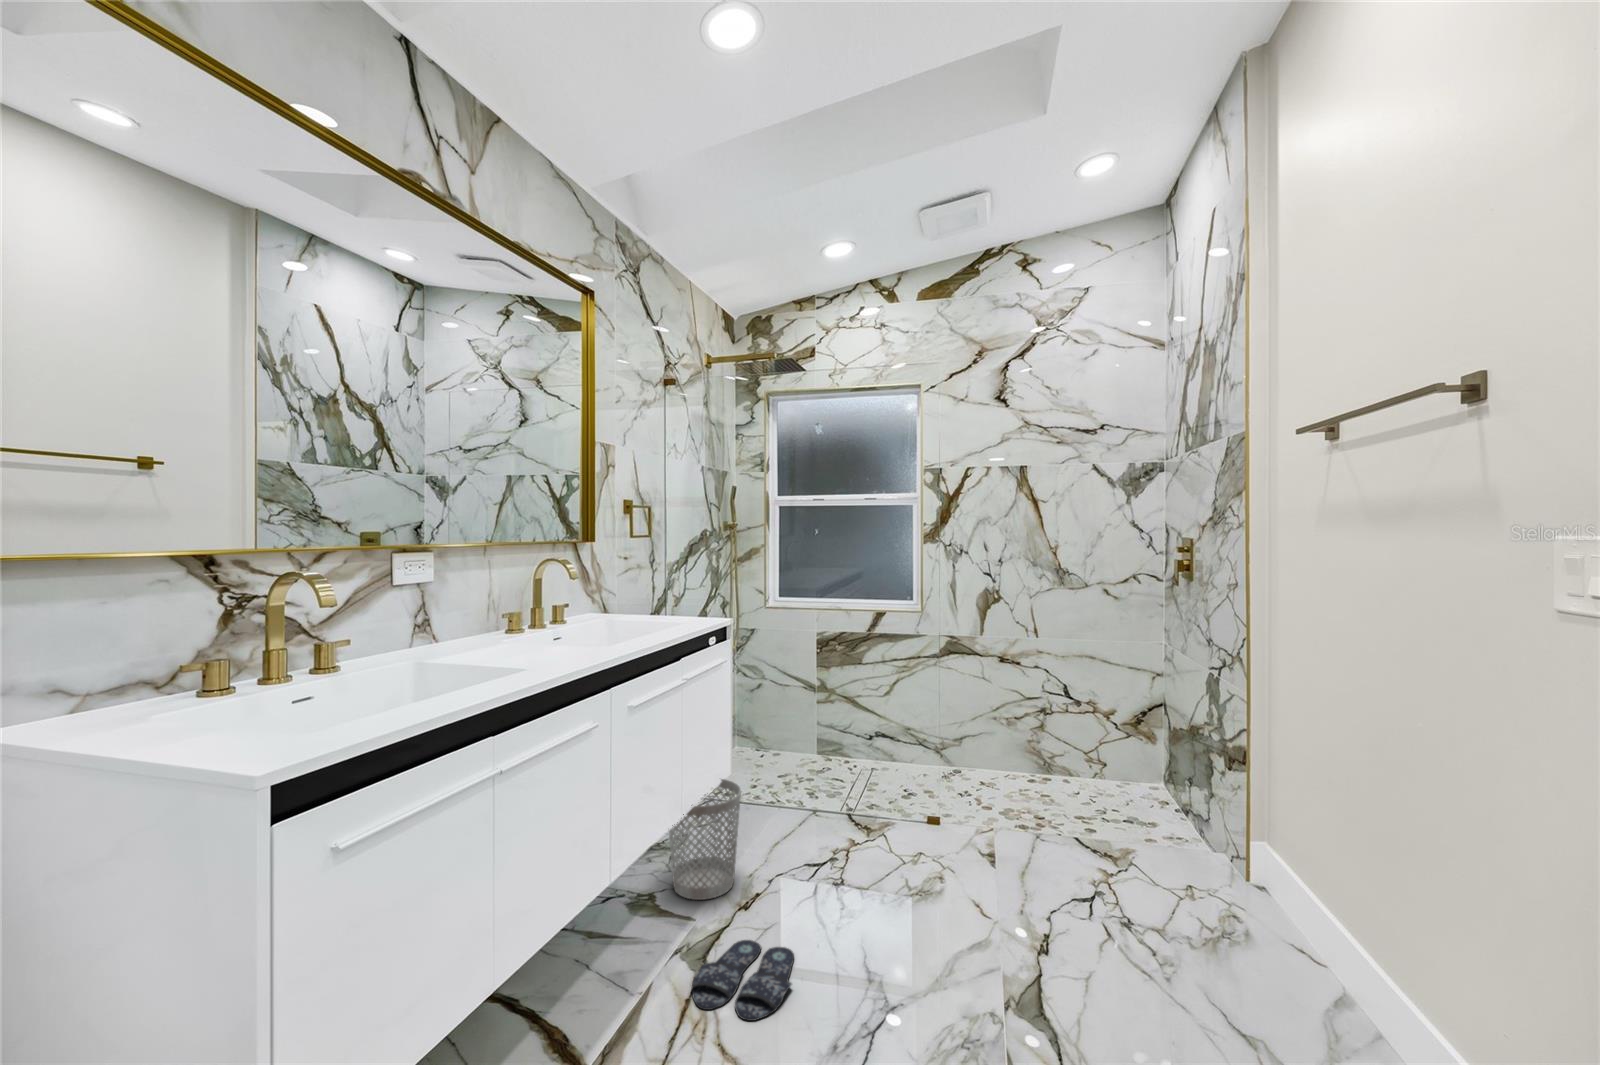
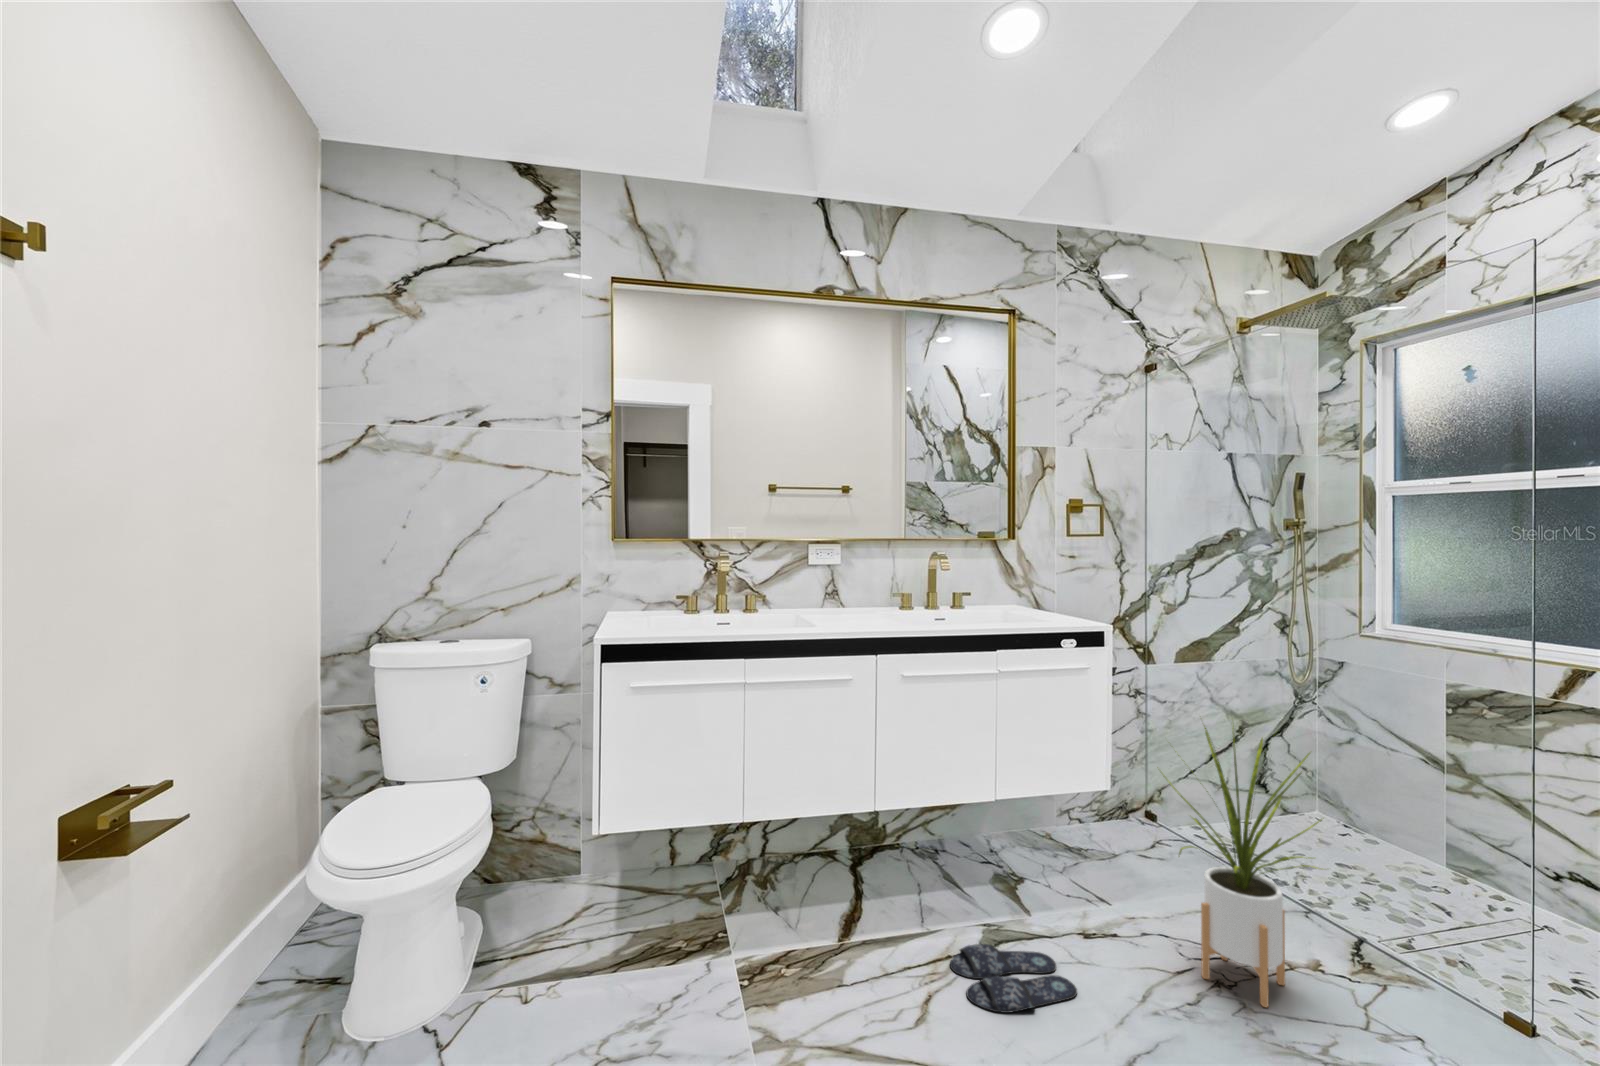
house plant: none [780,677,887,887] -> present [1164,728,1321,1007]
wastebasket: present [669,779,741,900] -> none [1038,789,1123,919]

